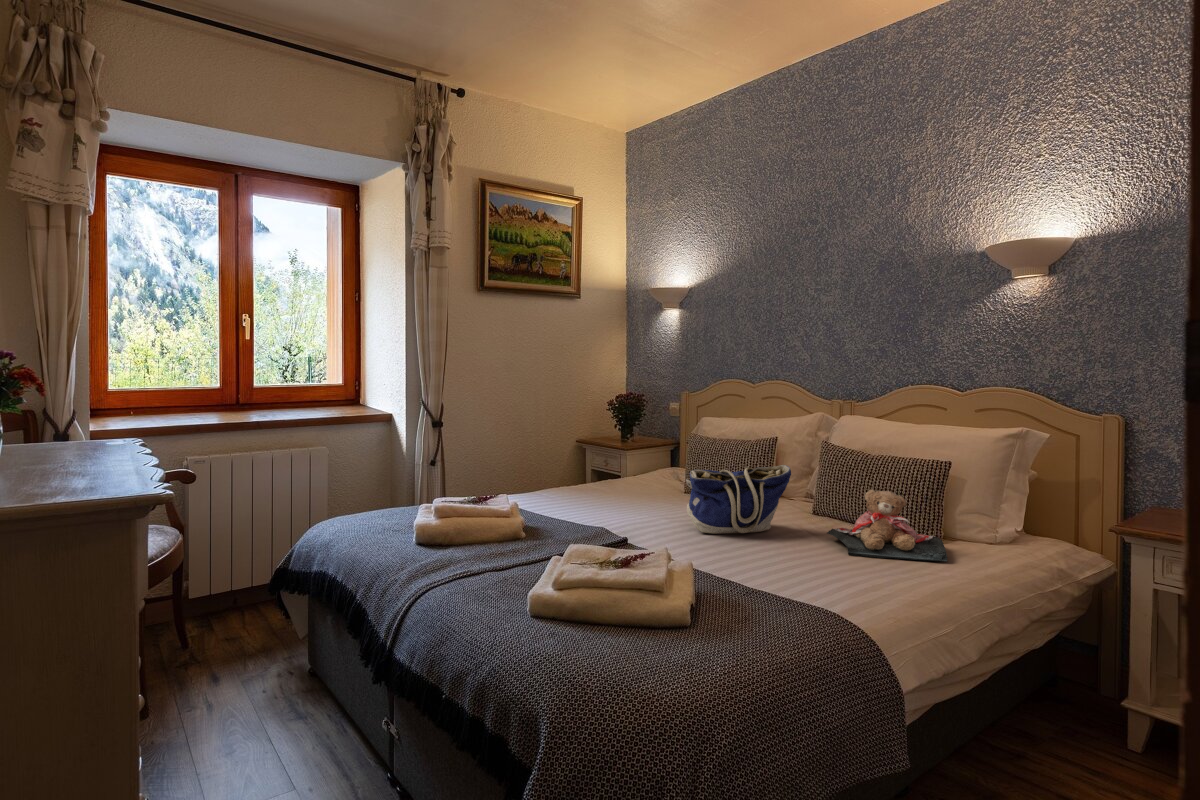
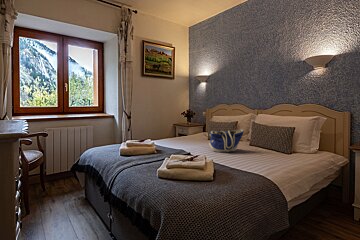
teddy bear: present [827,489,947,562] -> none [255,136,296,160]

